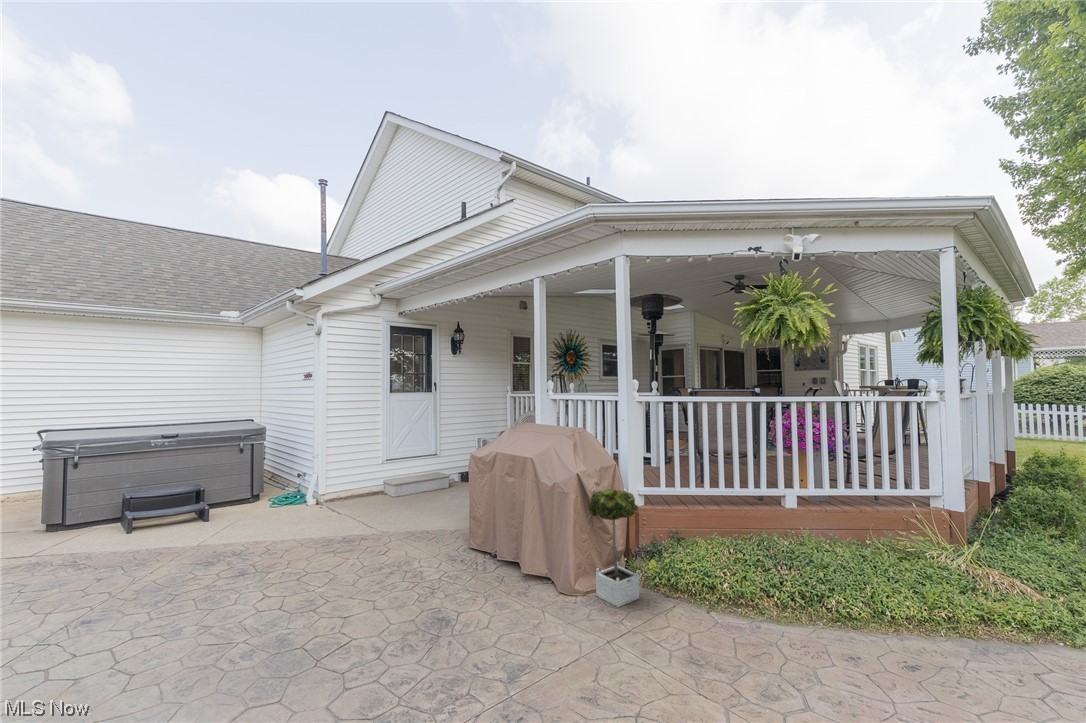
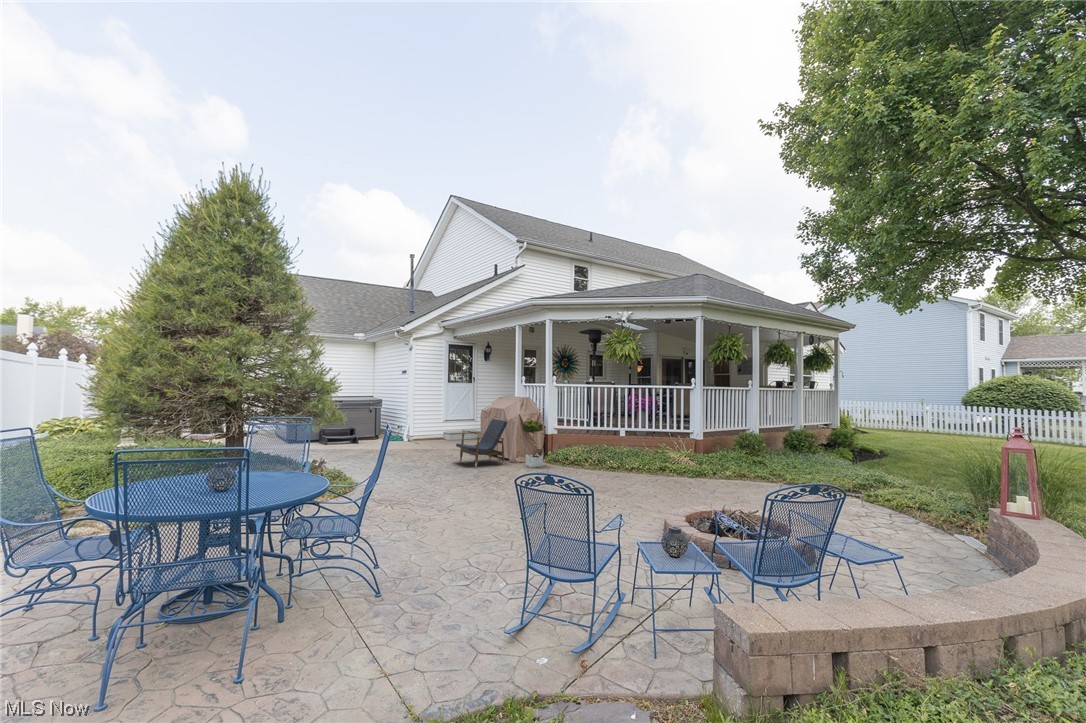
lounge chair: none [423,479,547,628] -> present [456,419,507,468]

